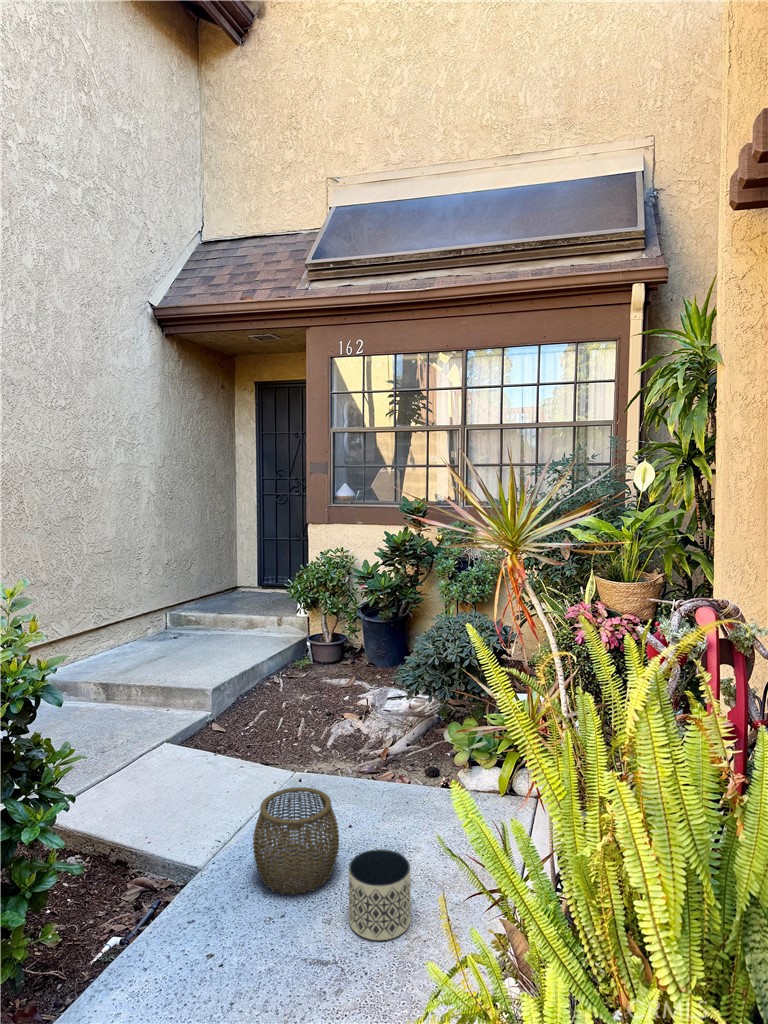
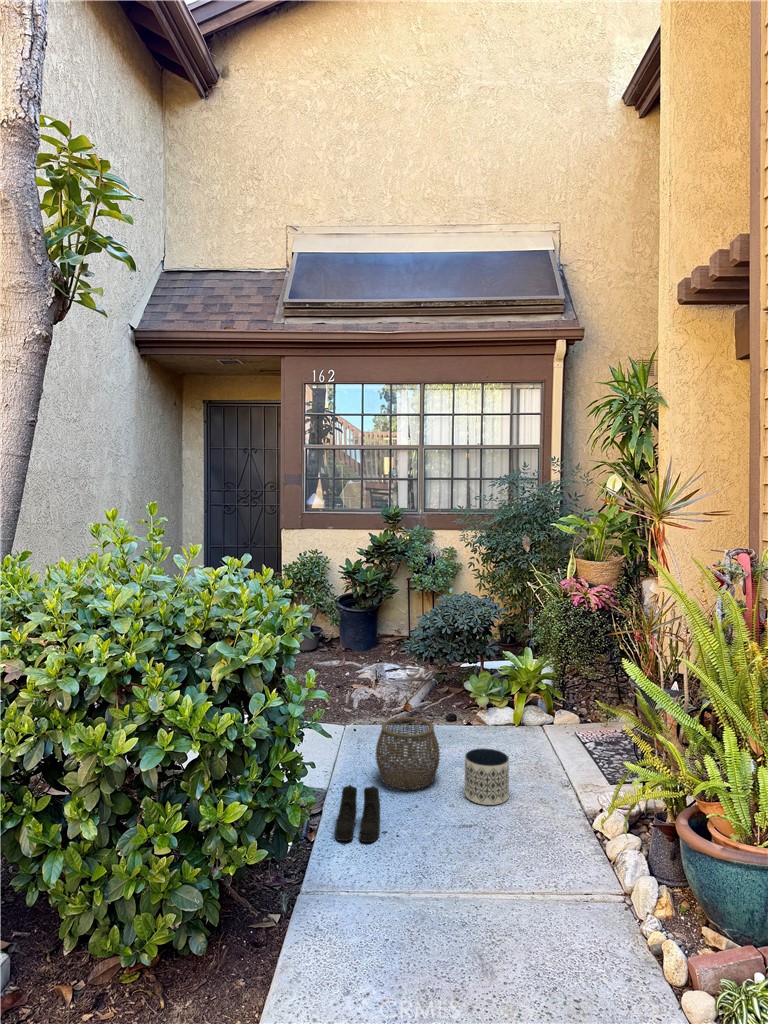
boots: none [130,887,210,984] -> present [335,785,380,842]

